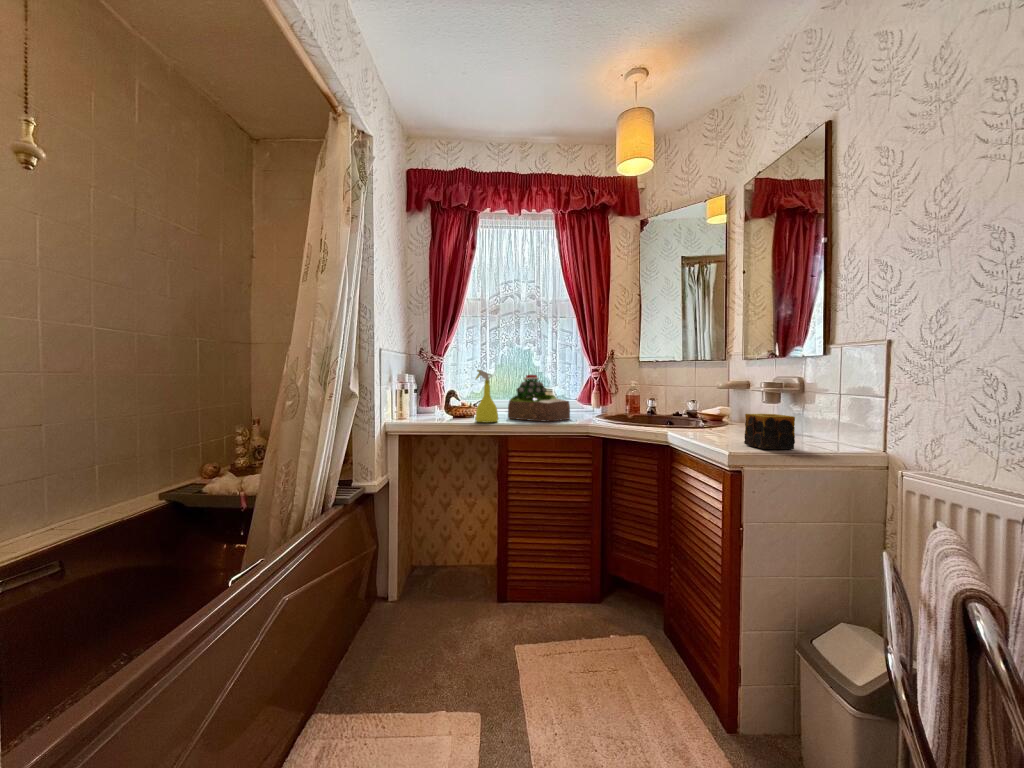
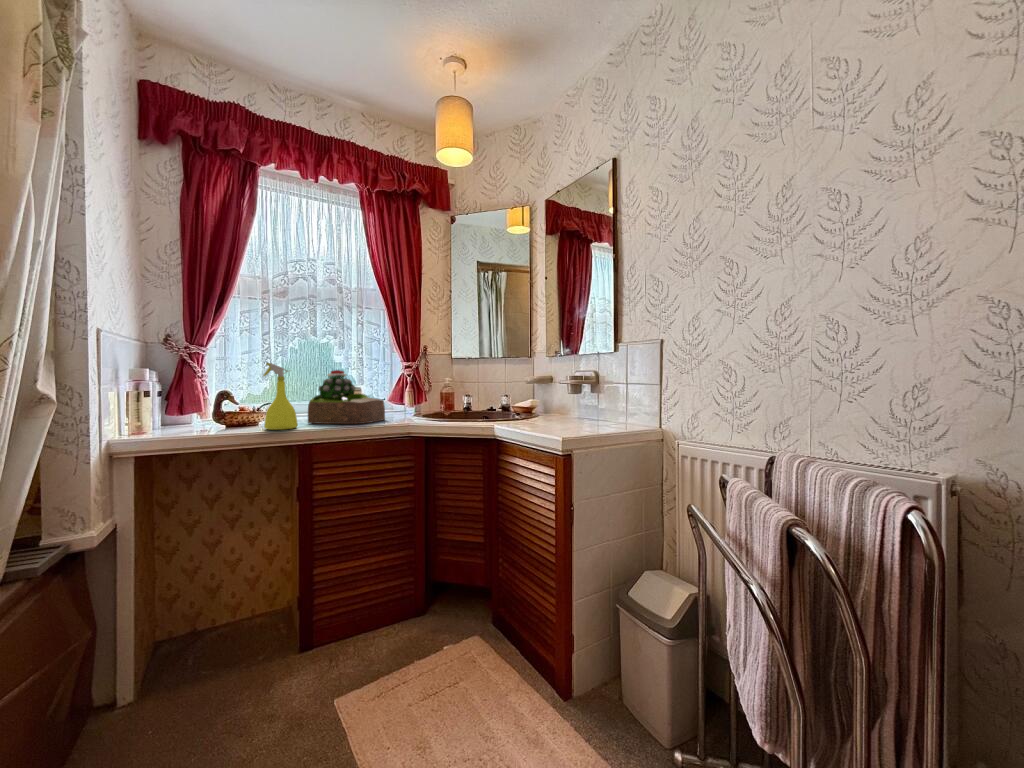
candle: present [744,414,795,449] -> none [573,403,614,435]

